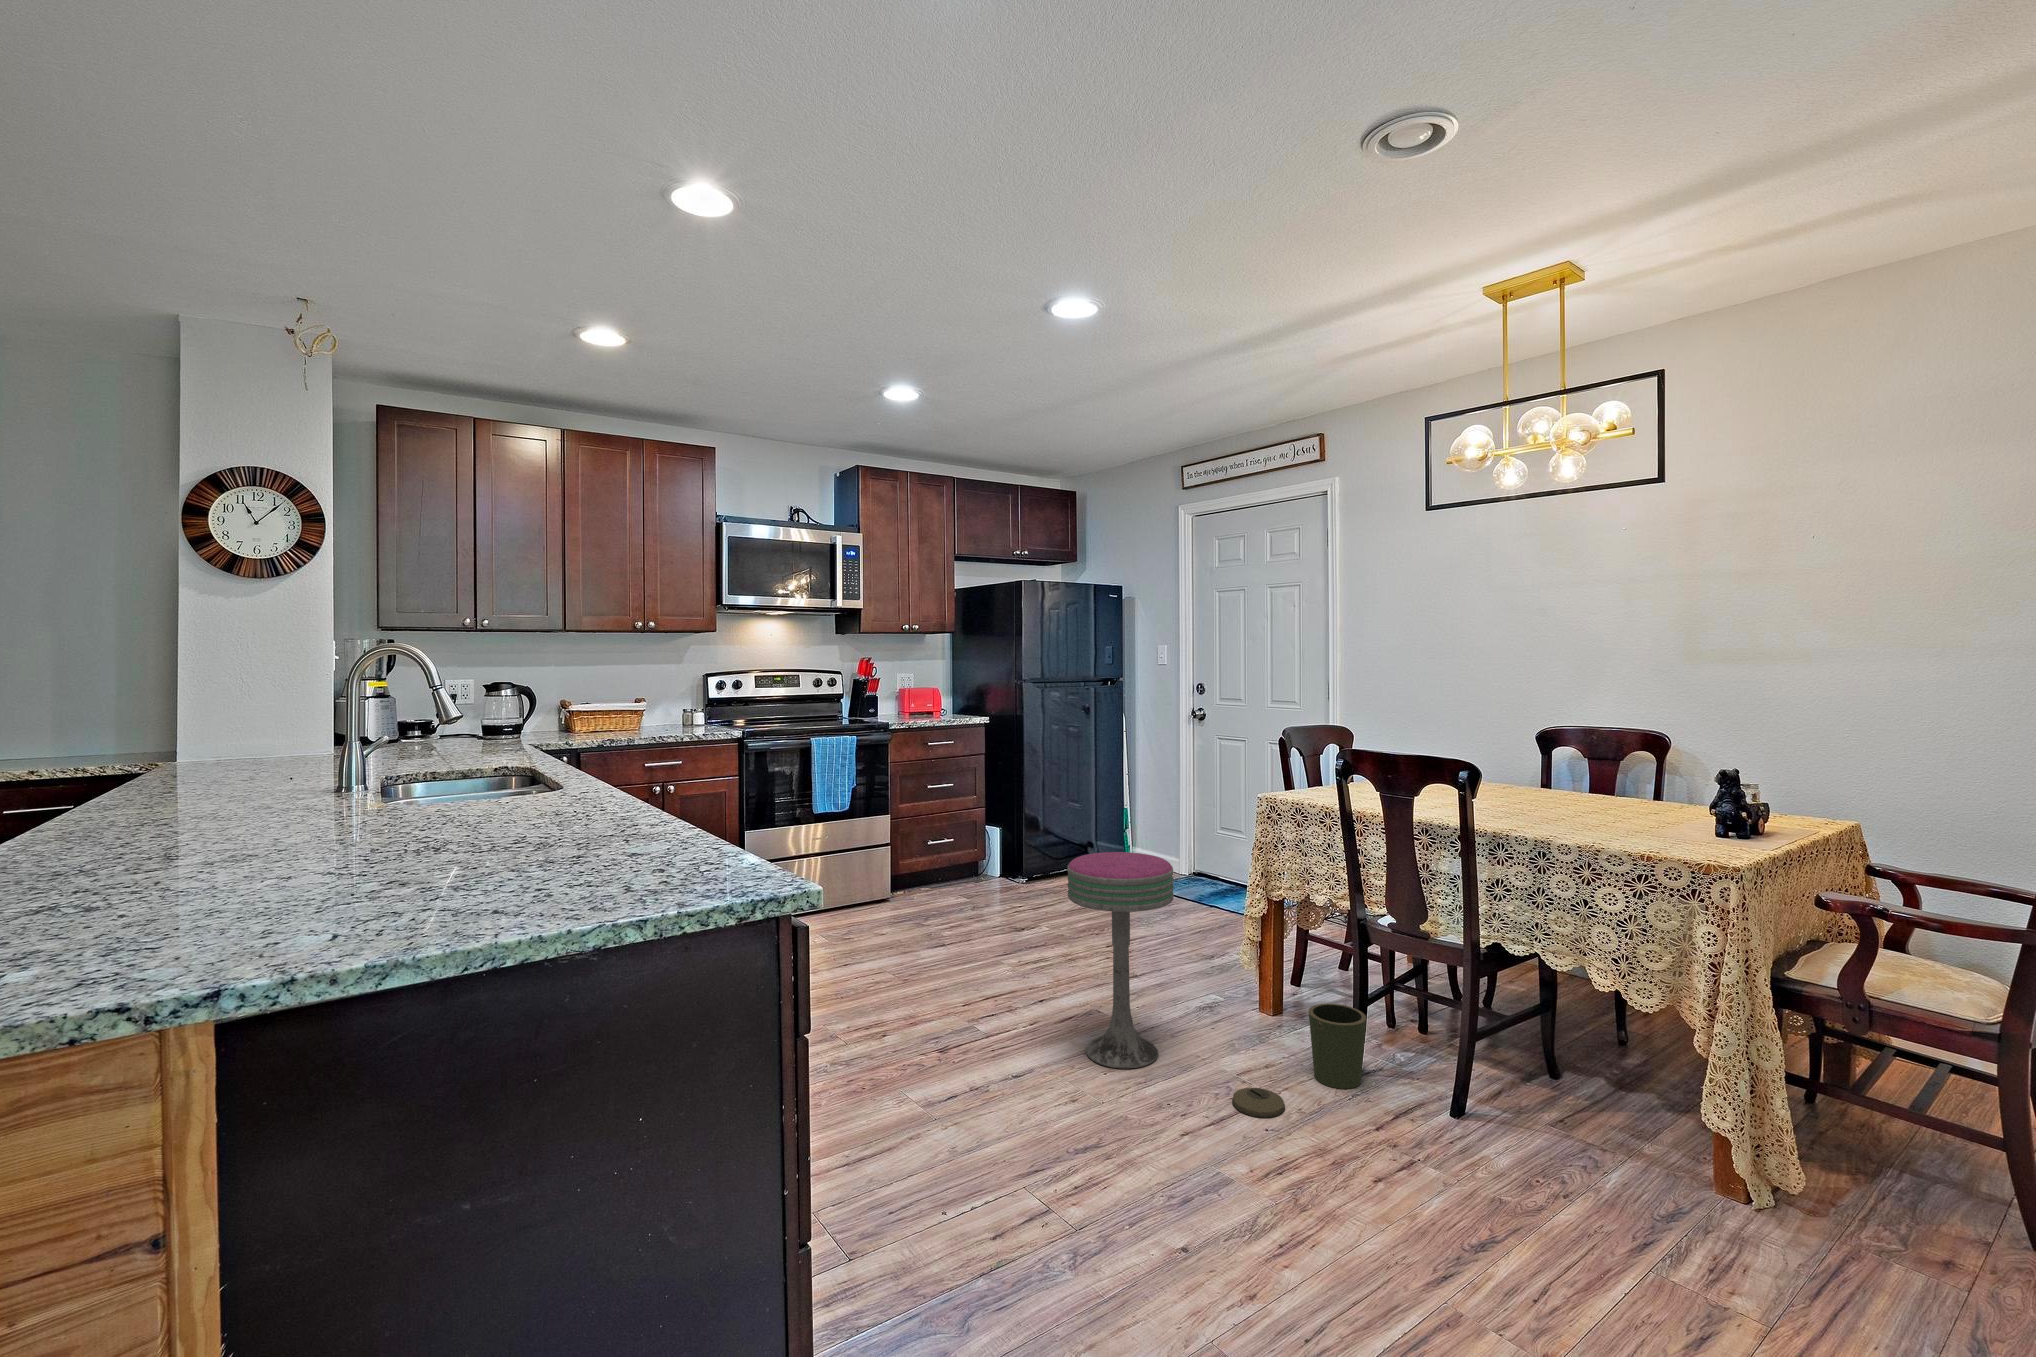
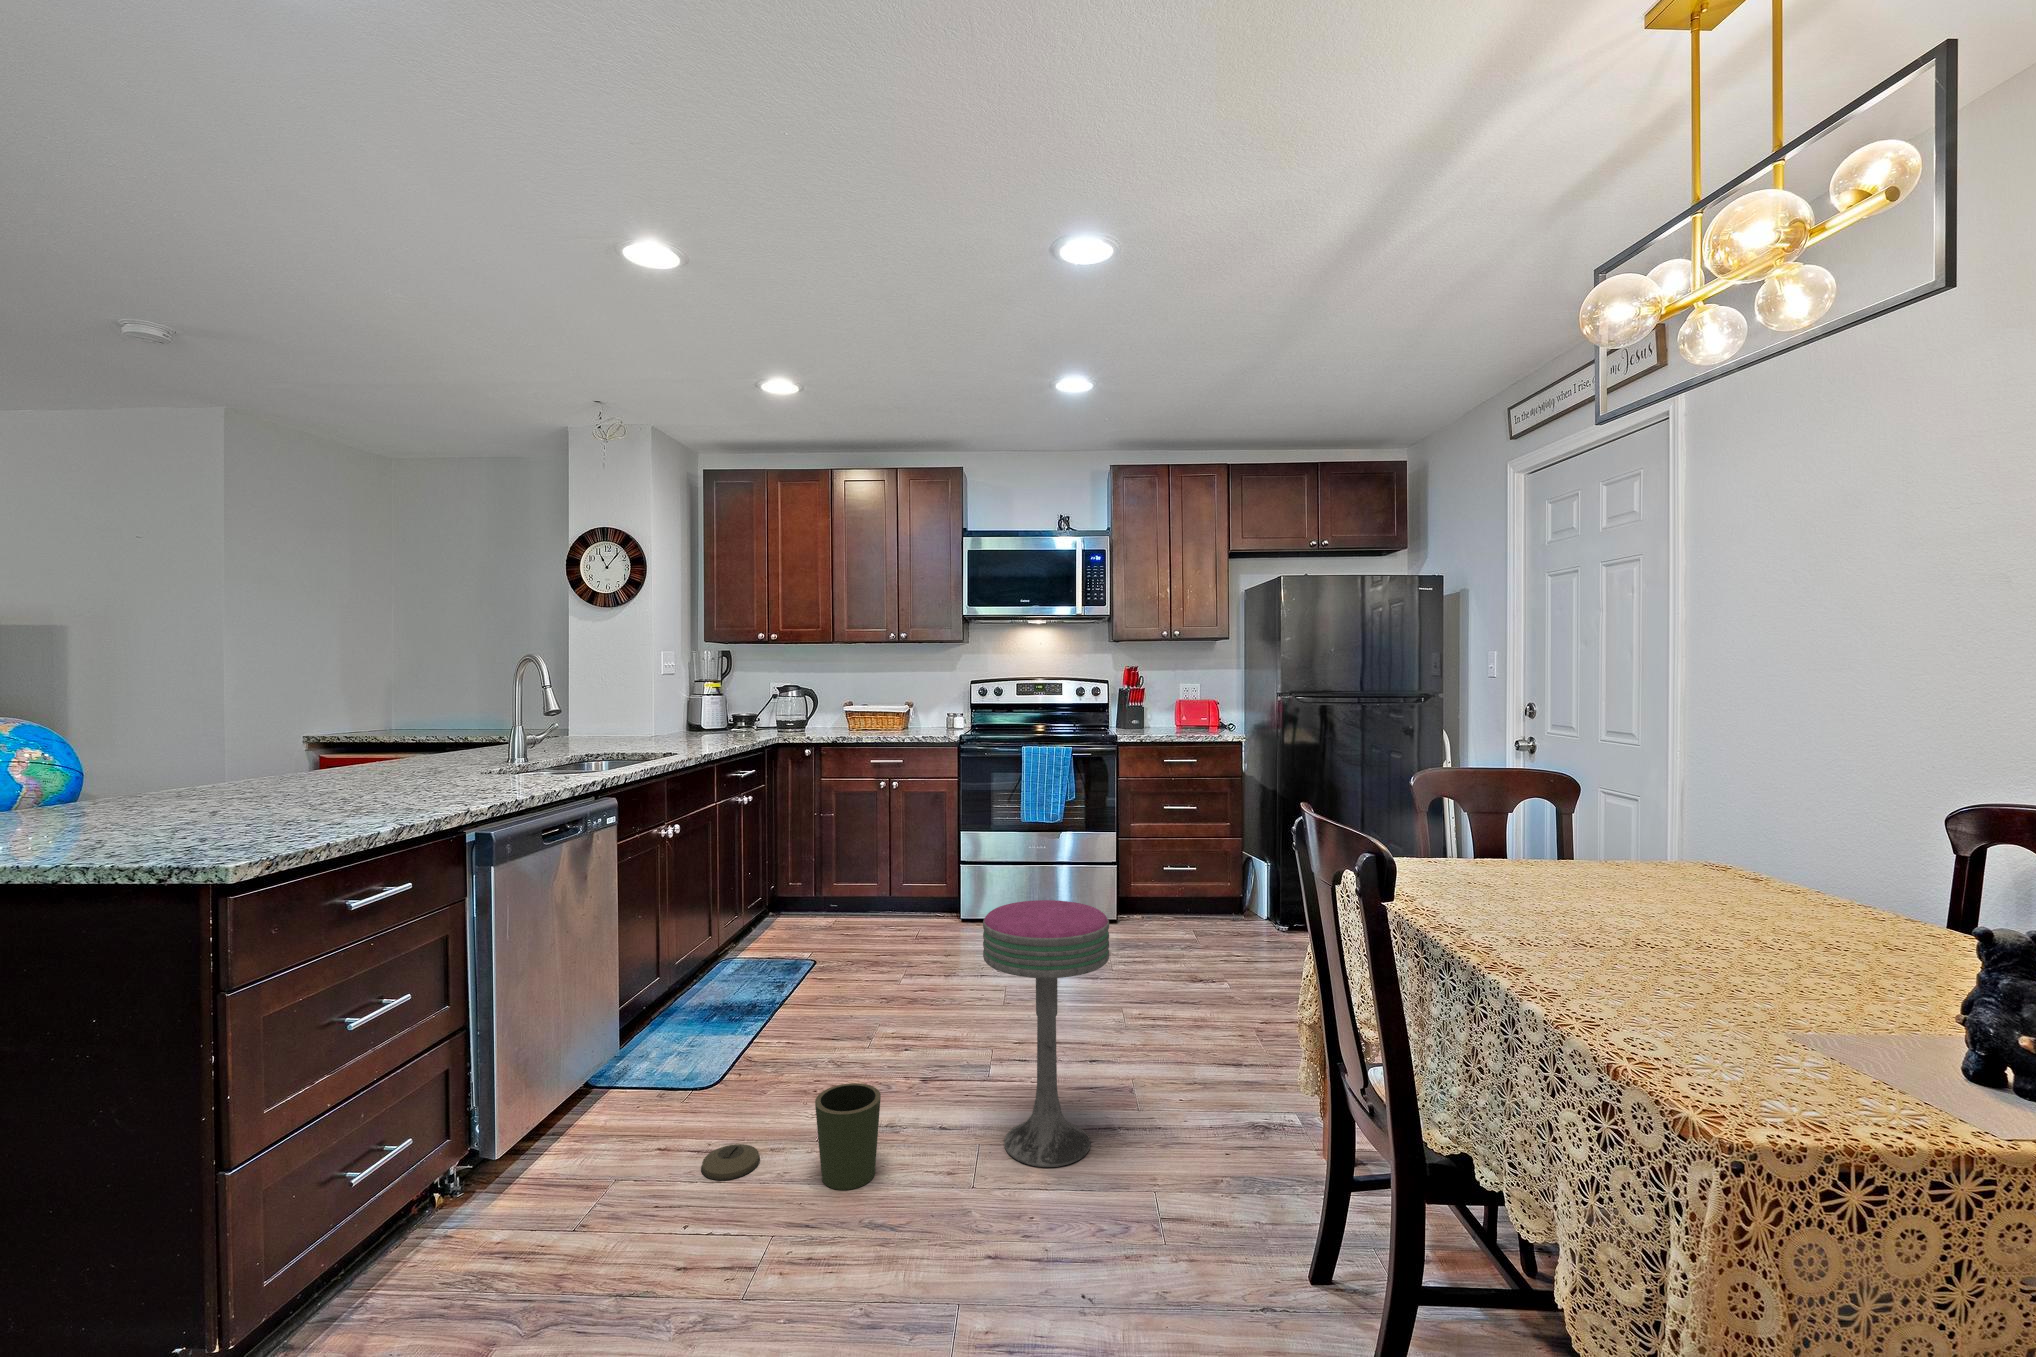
trash can: present [1232,1003,1366,1118] -> present [701,1083,881,1190]

